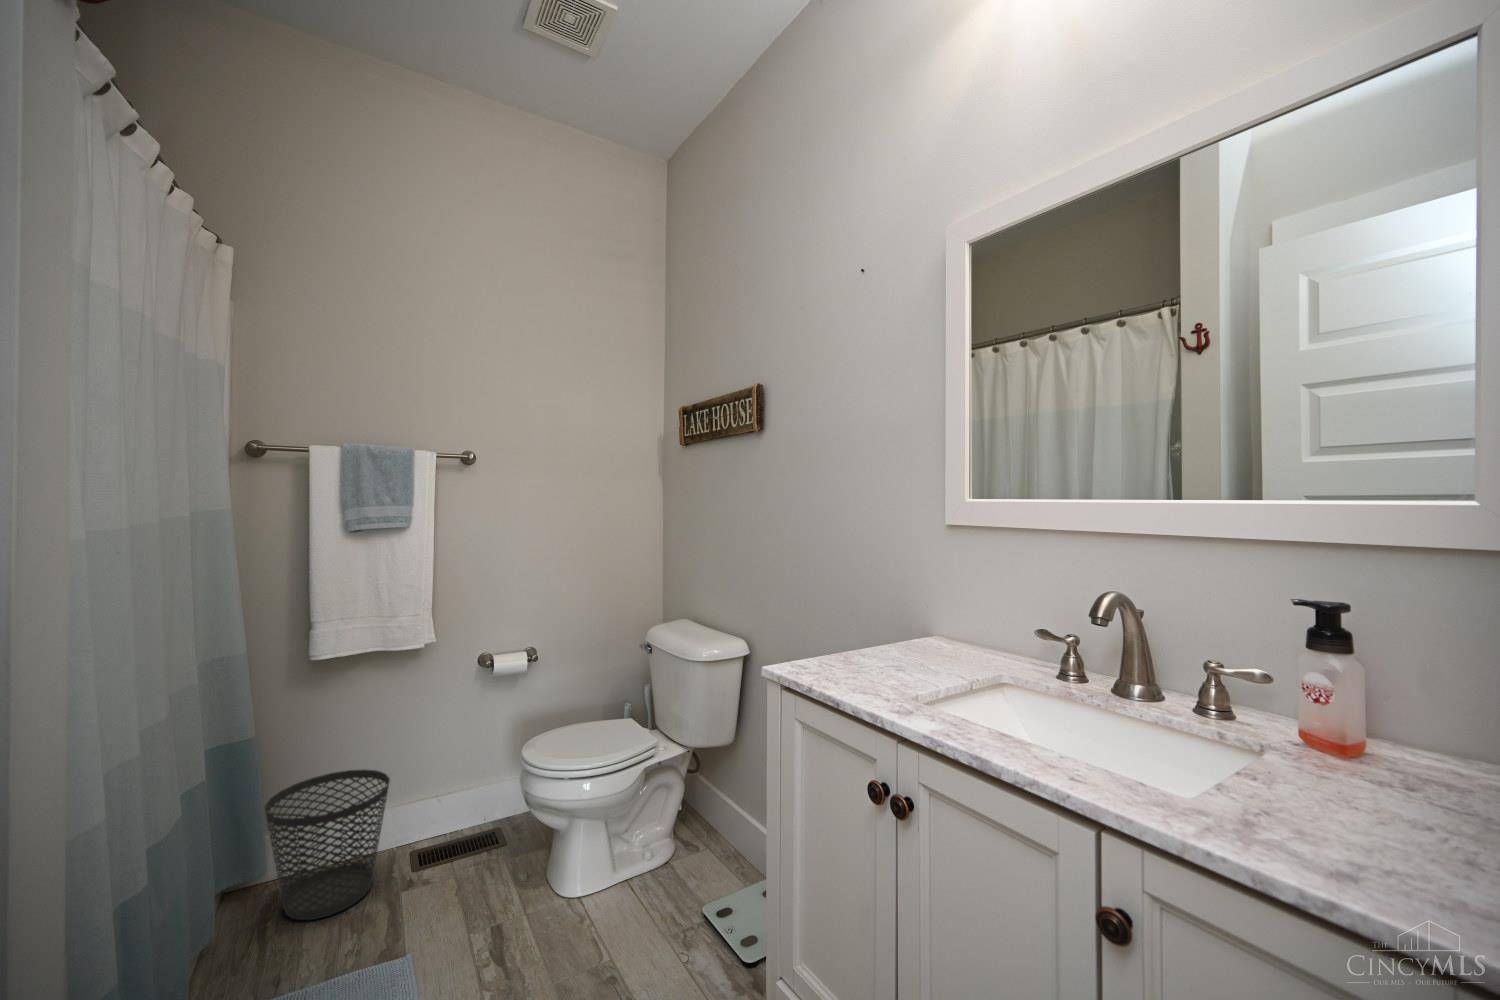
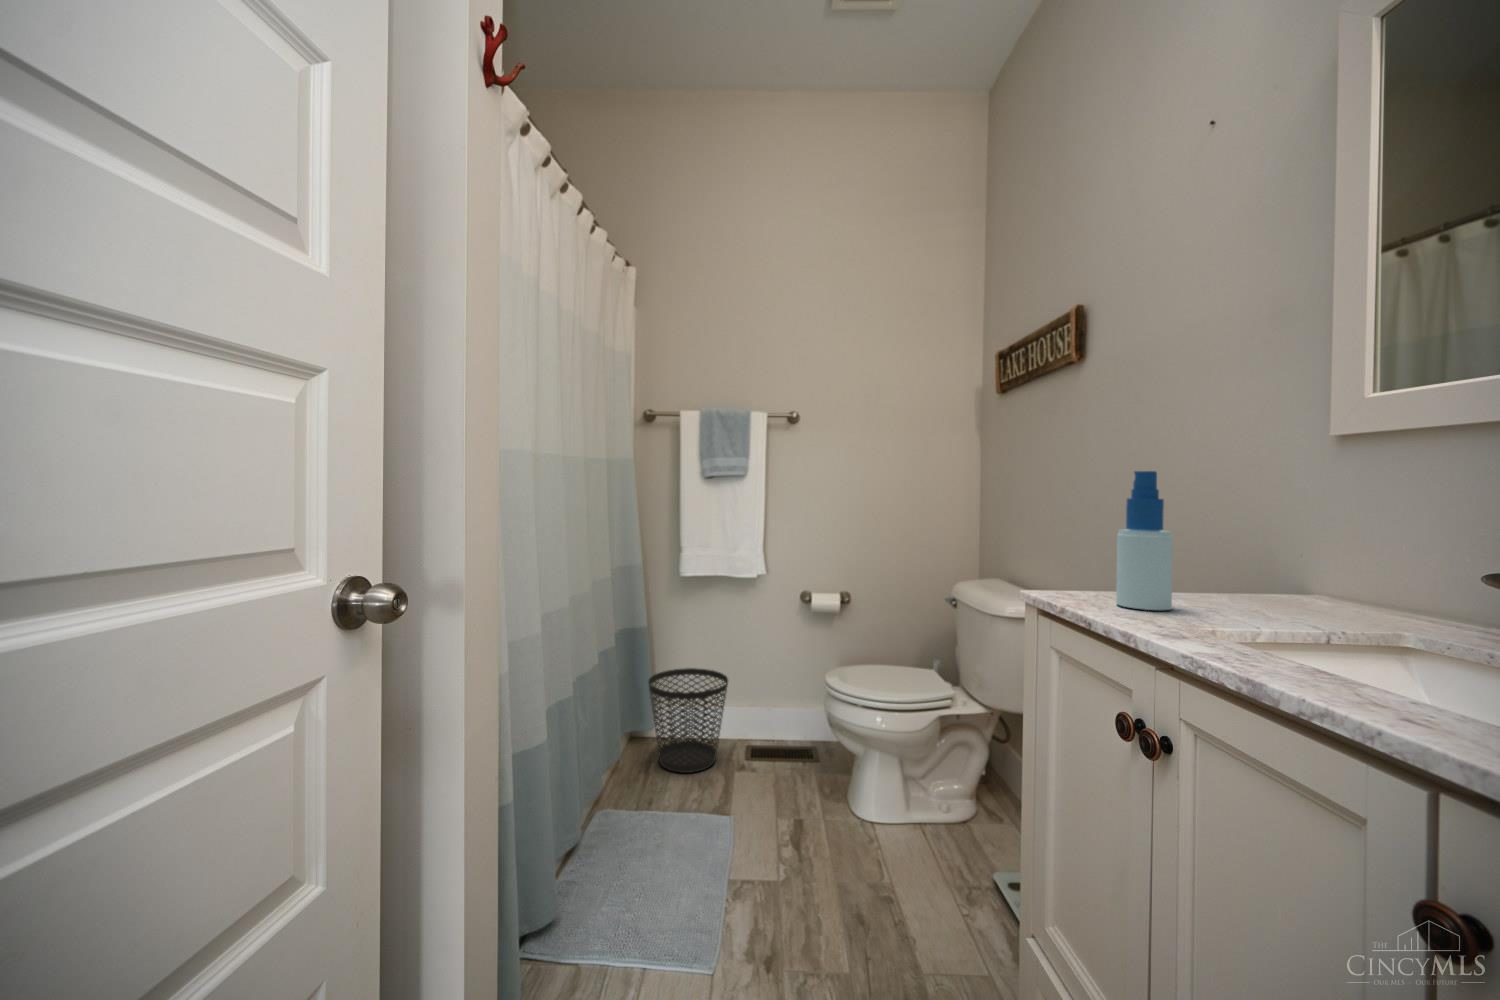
spray bottle: none [839,562,877,678] -> present [1116,471,1173,610]

